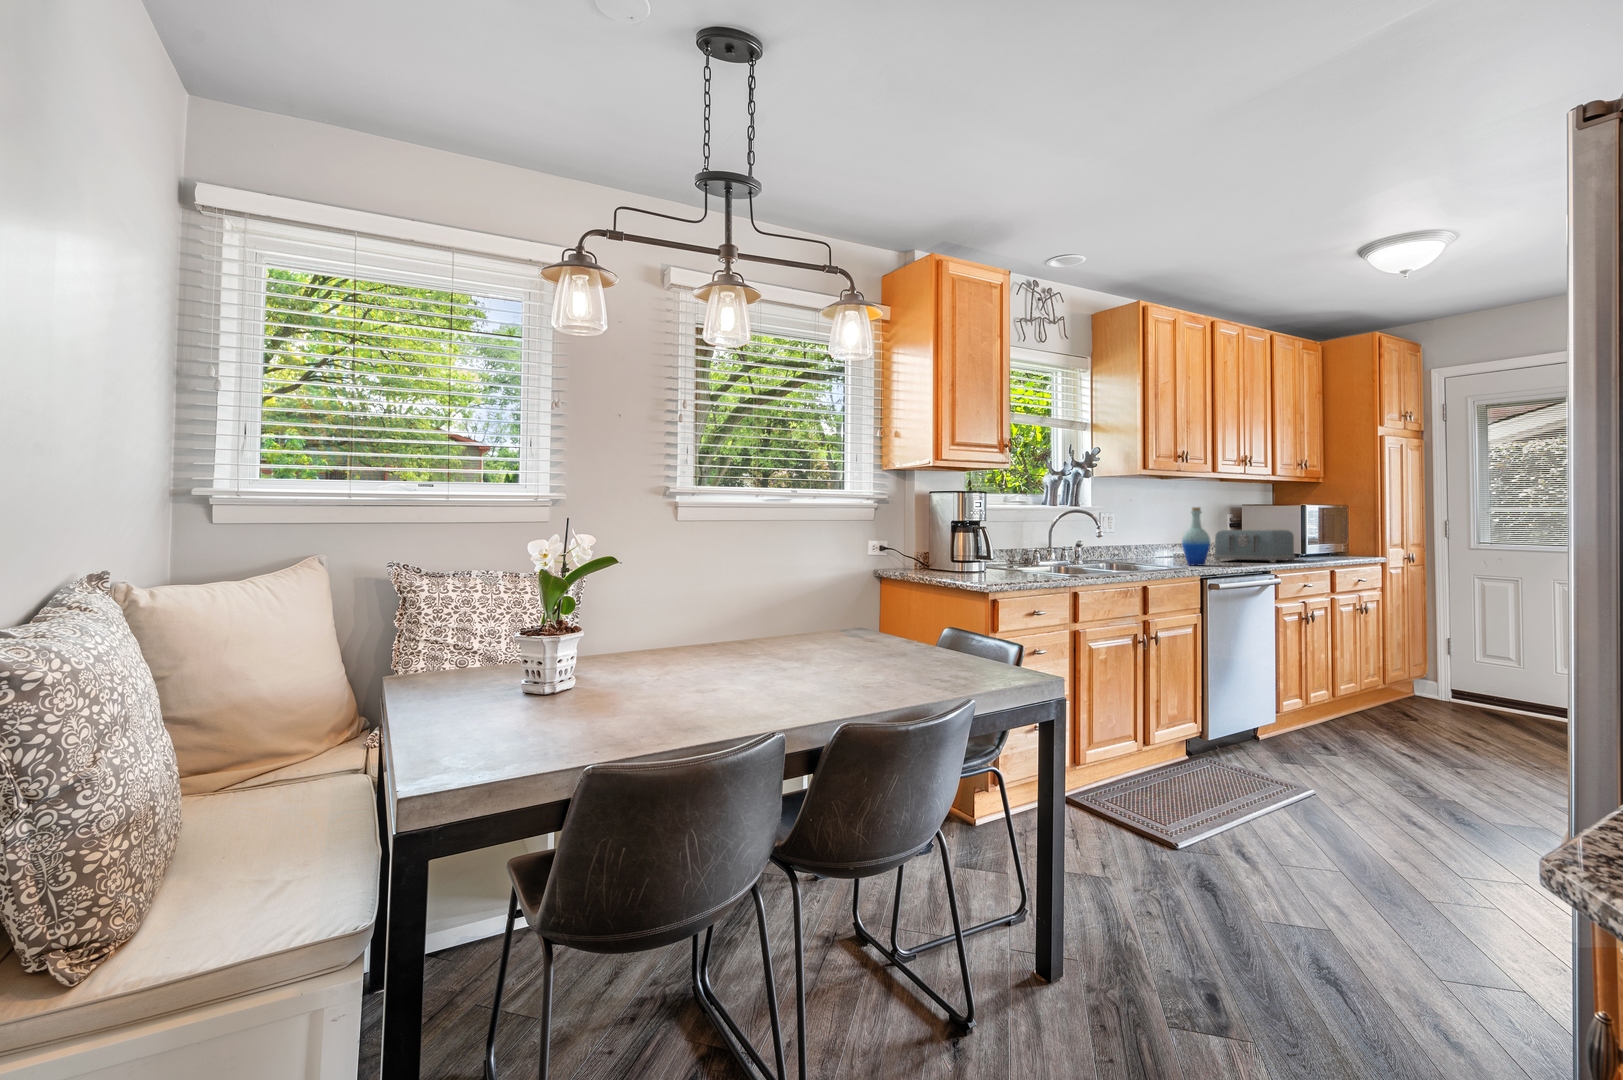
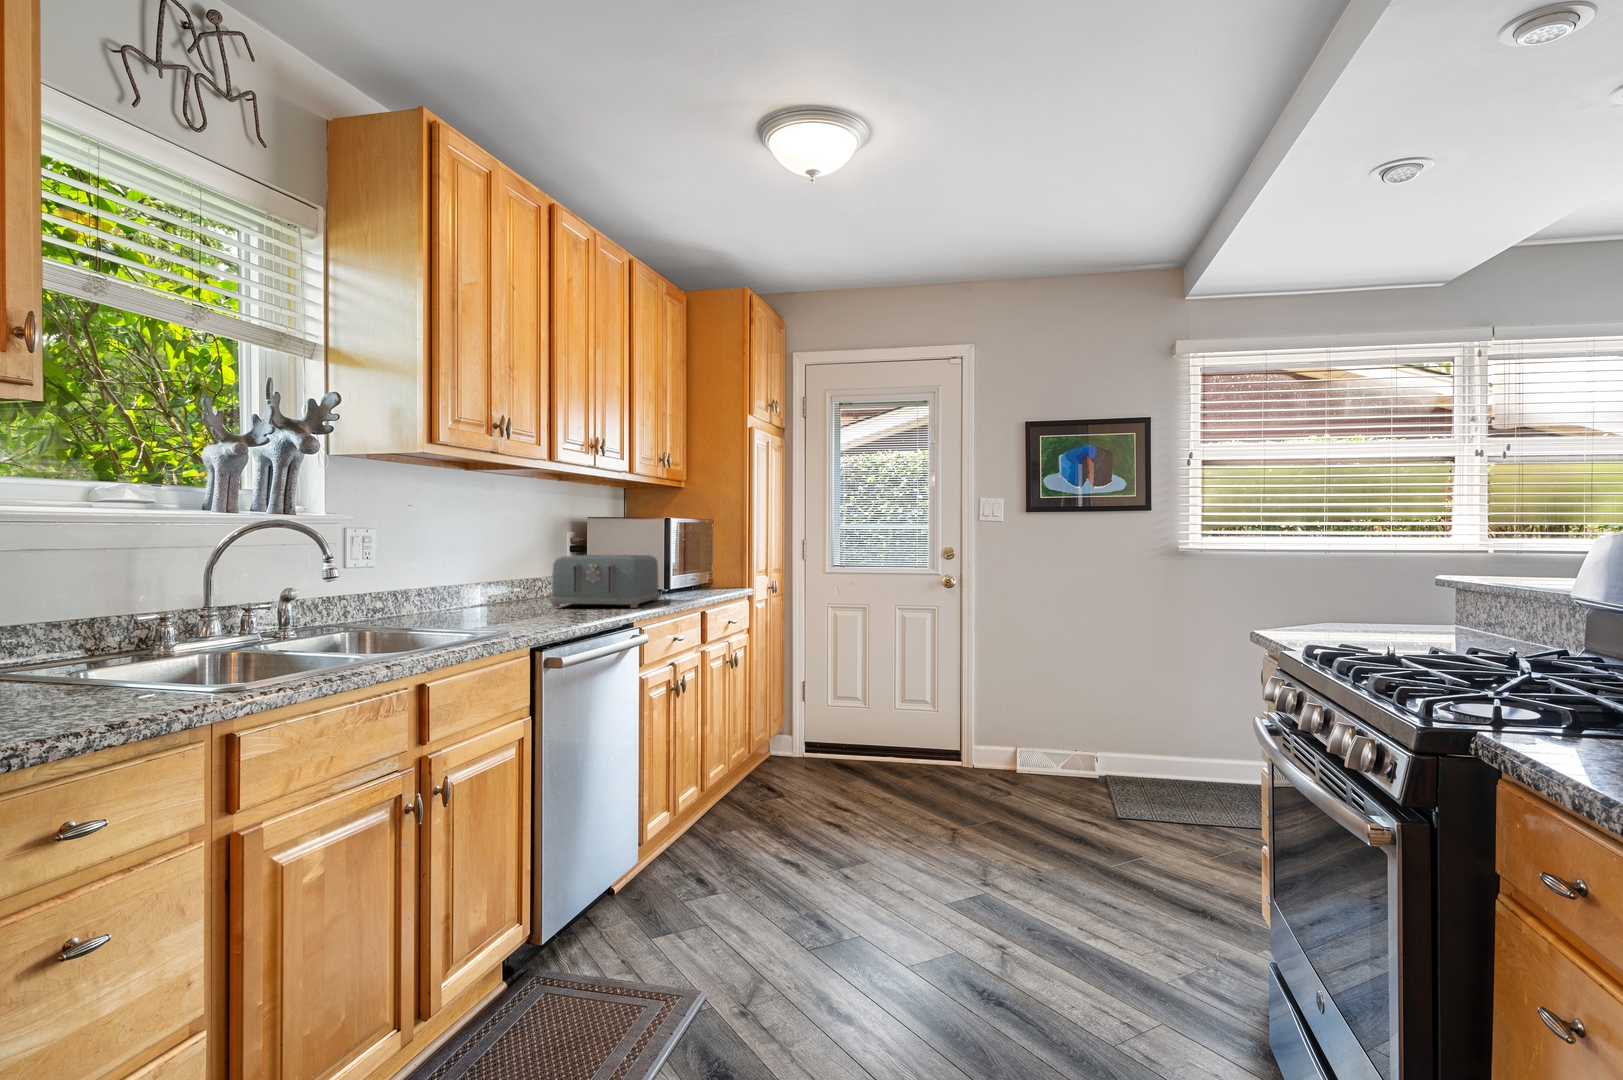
bottle: present [1182,507,1210,565] -> none [499,519,546,622]

